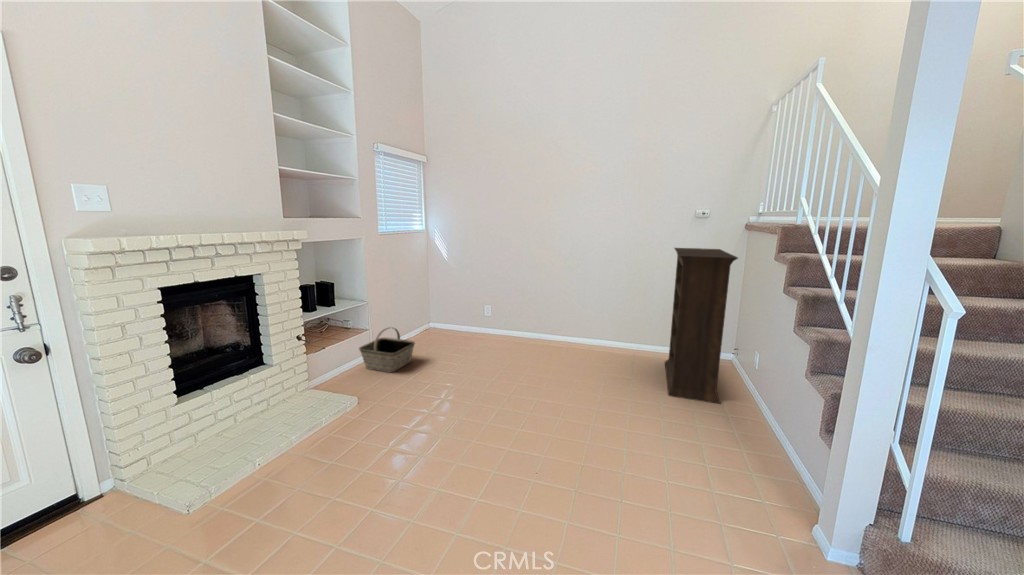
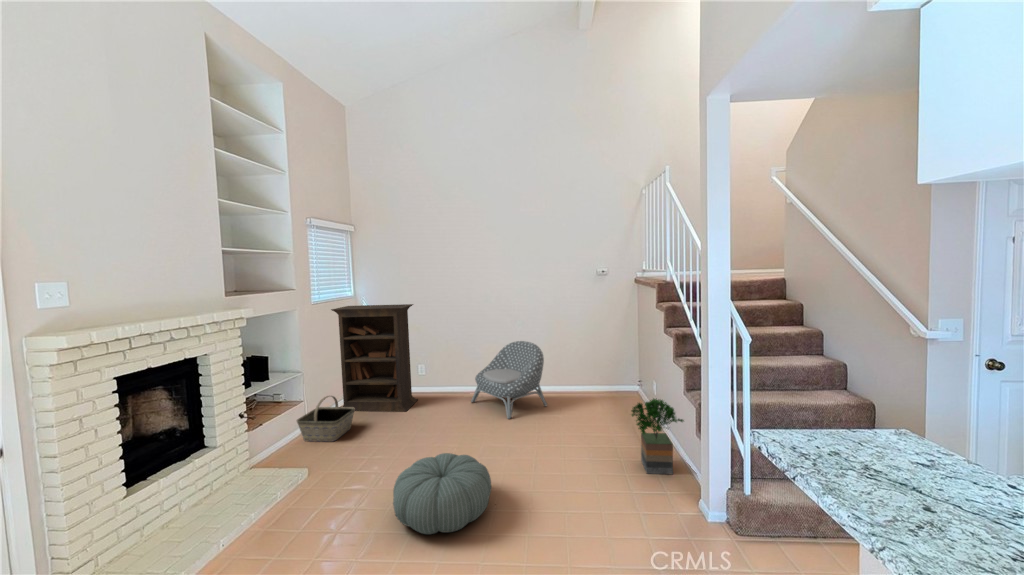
bookcase: present [665,248,738,404] -> present [331,304,418,411]
armchair: none [534,289,618,372] -> present [471,341,547,419]
potted tree: none [720,373,801,472] -> present [631,399,684,474]
pouf: none [424,404,536,495] -> present [393,453,491,534]

